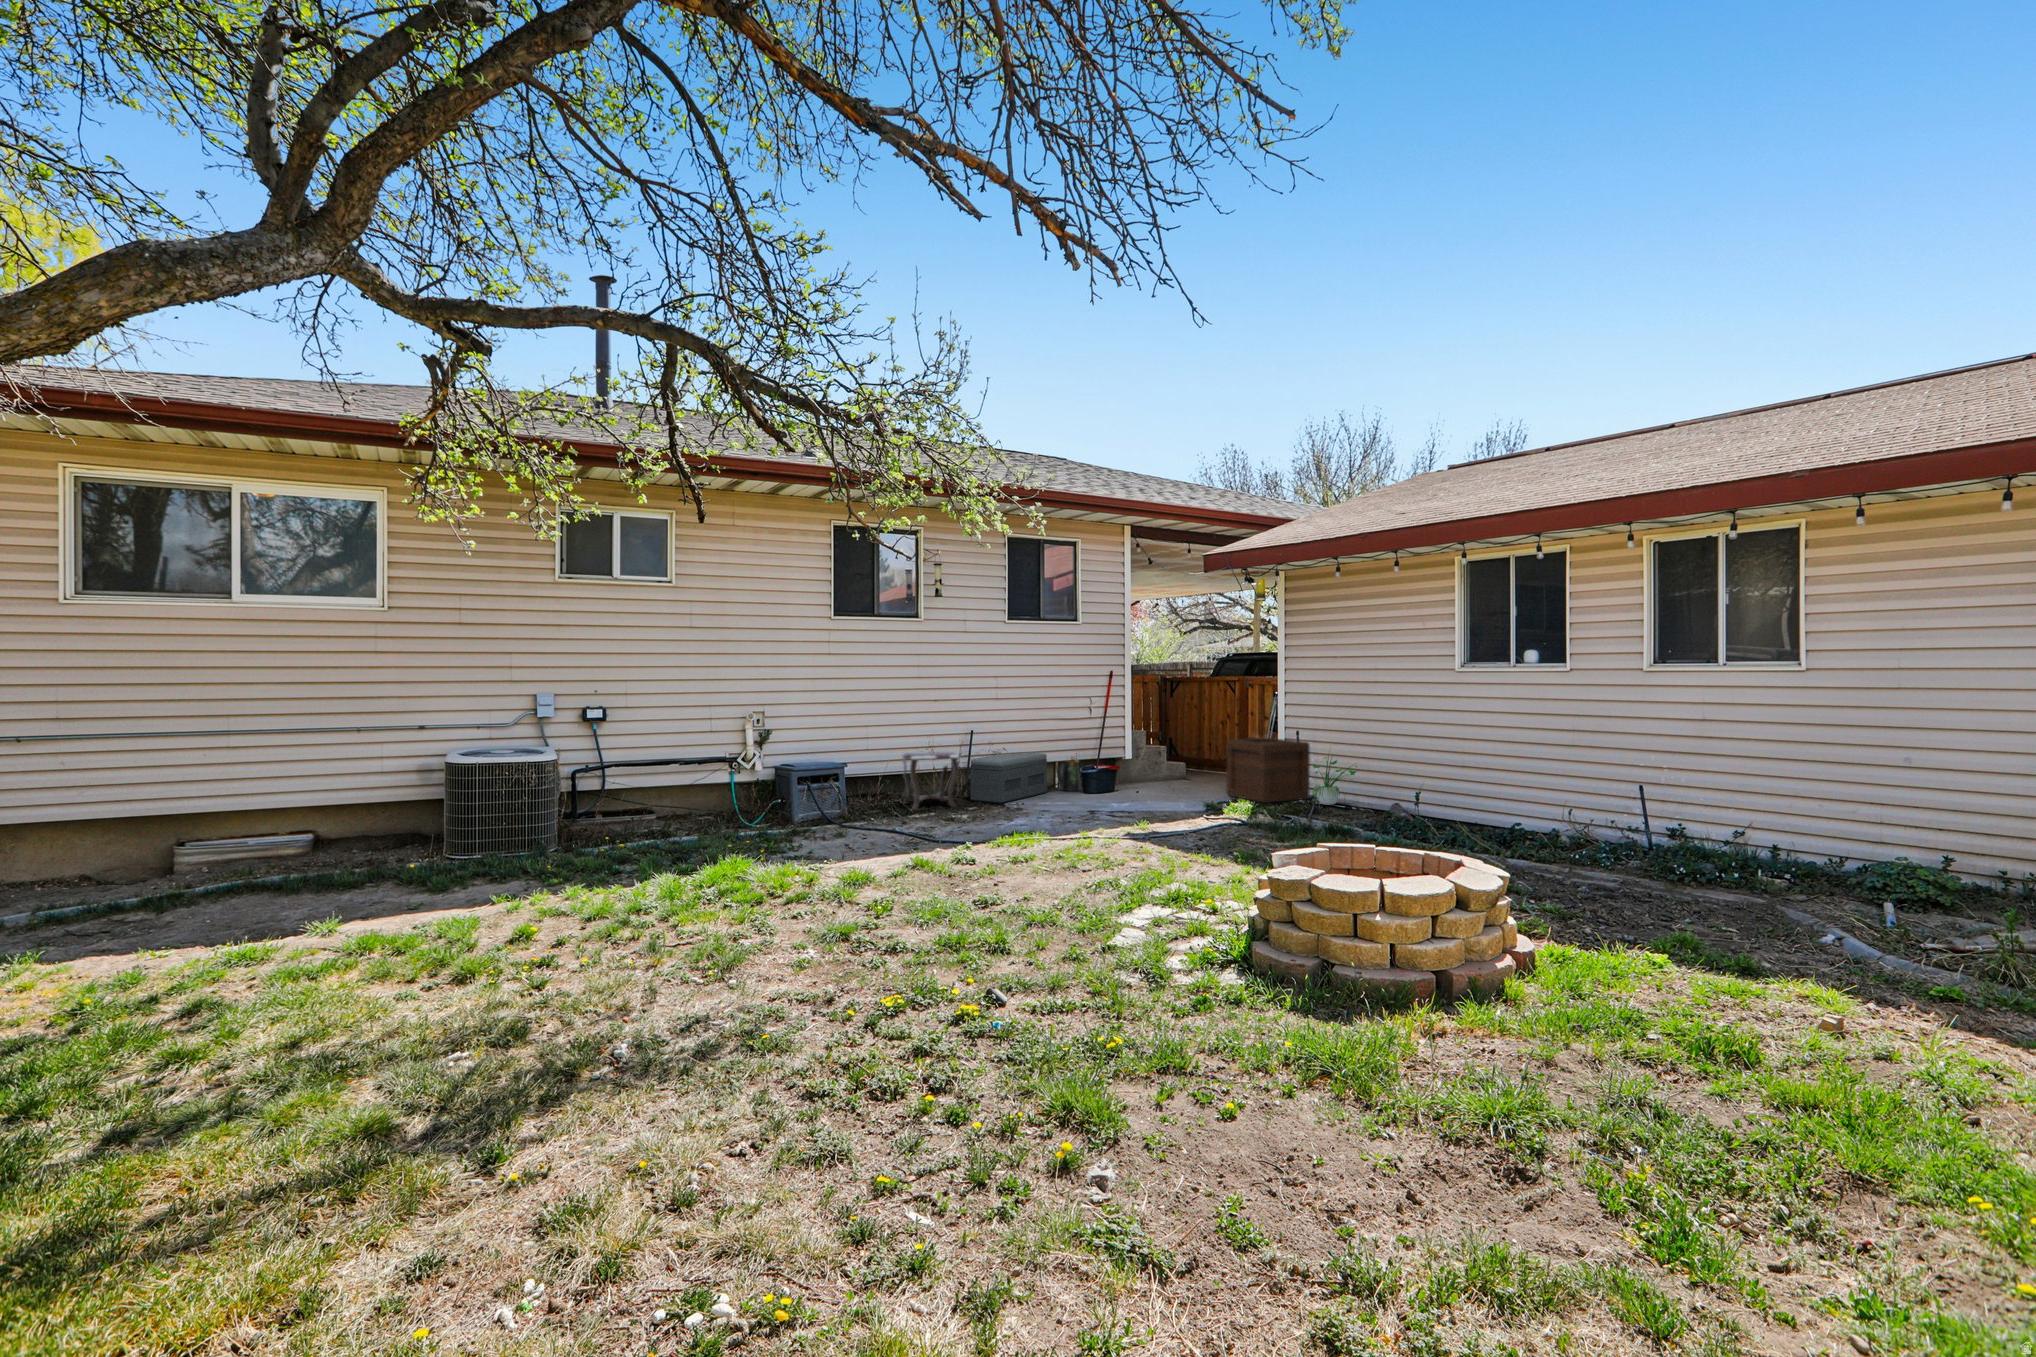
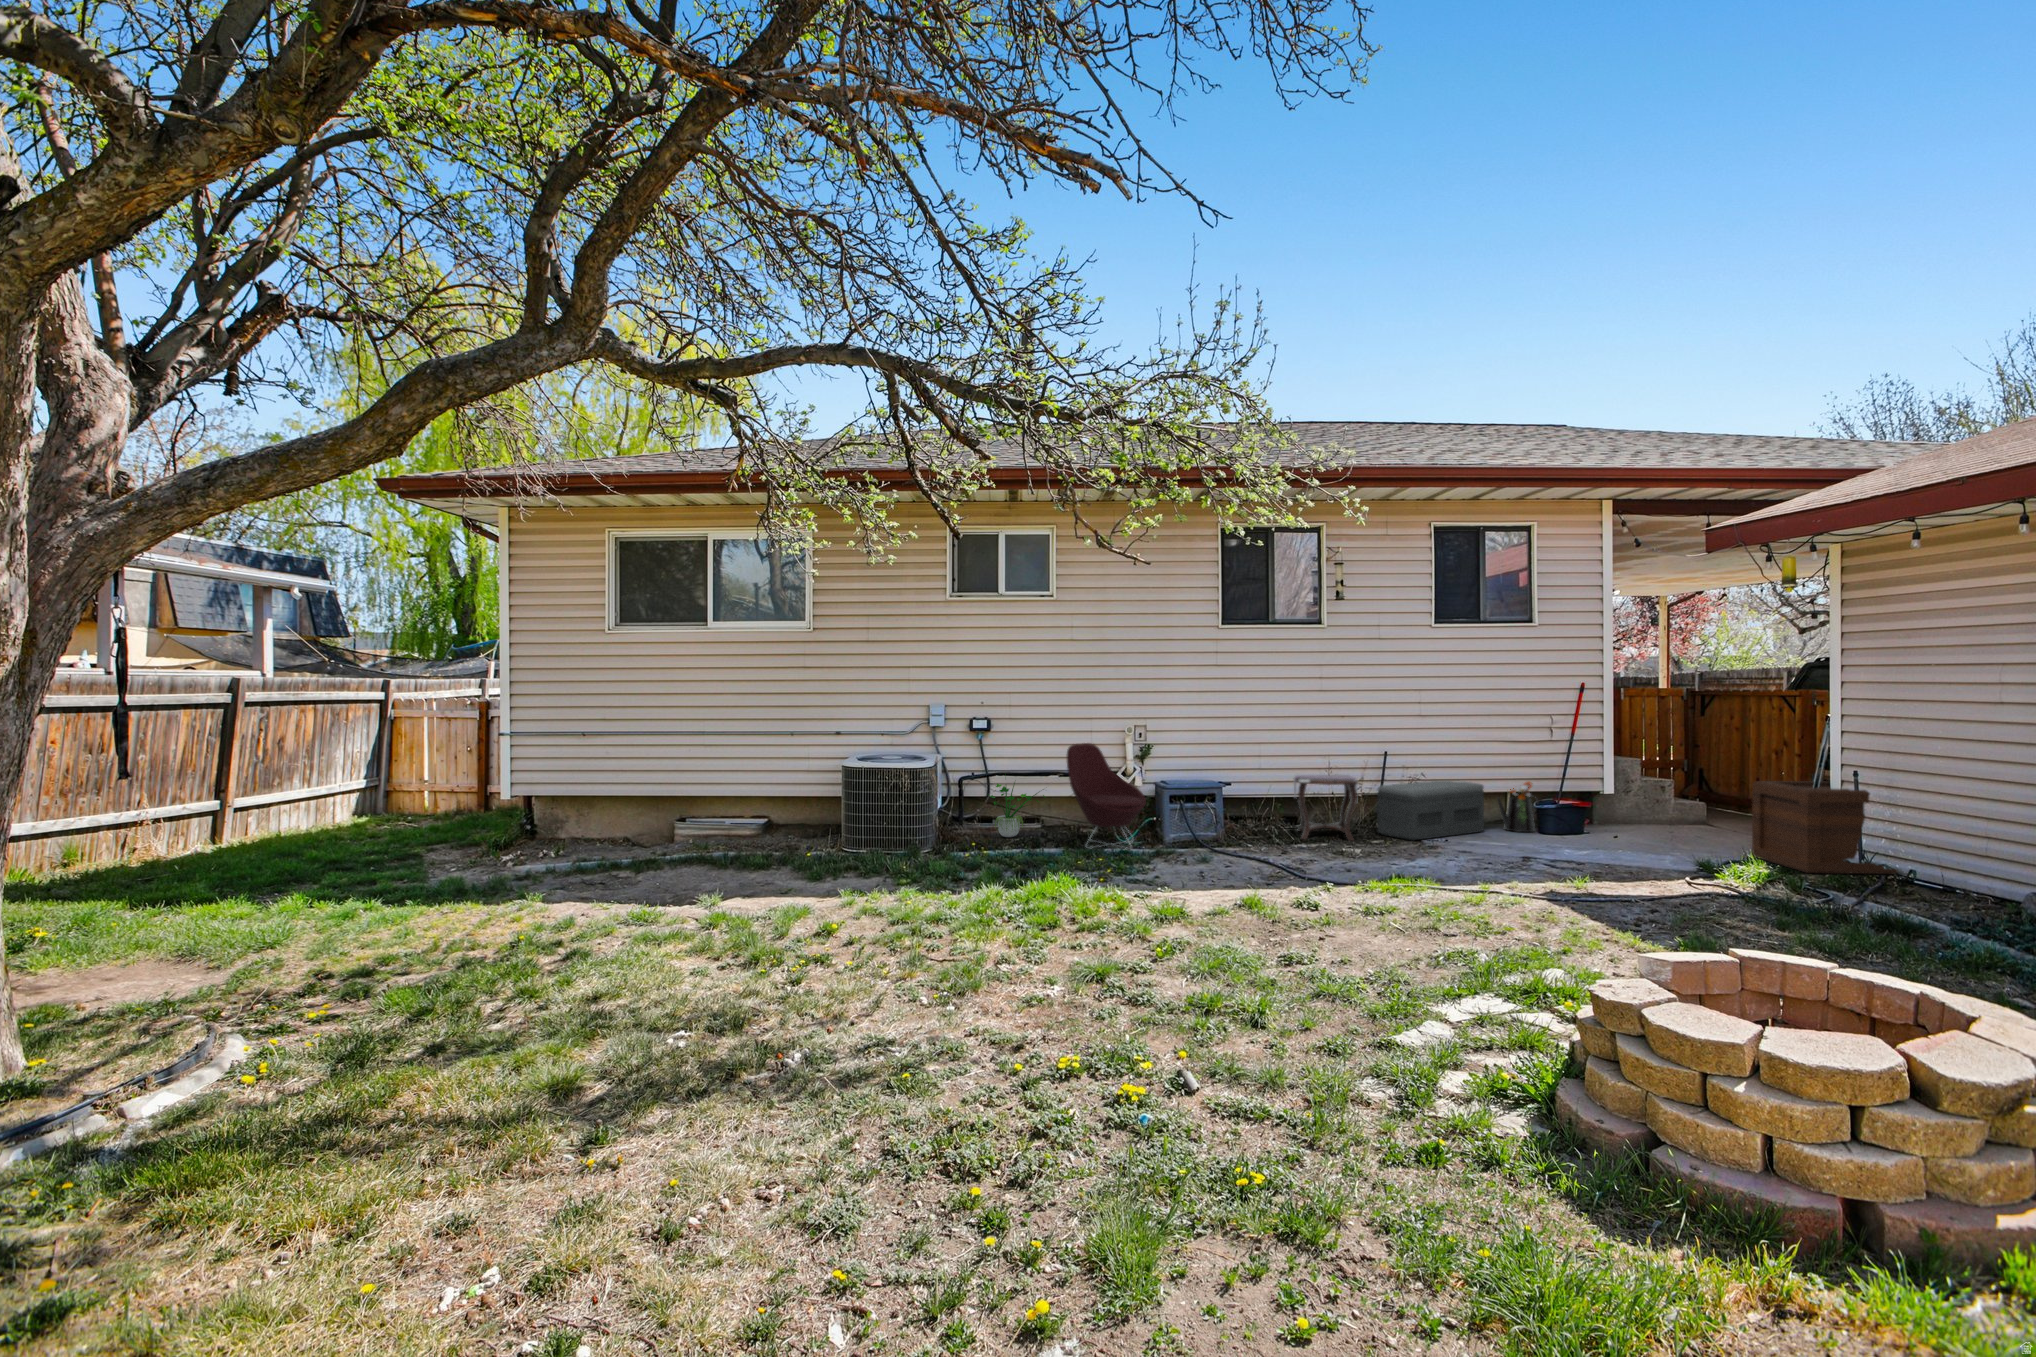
chair: none [697,731,779,834] -> present [1067,743,1146,849]
potted plant: present [1312,756,1357,805] -> present [989,783,1045,837]

